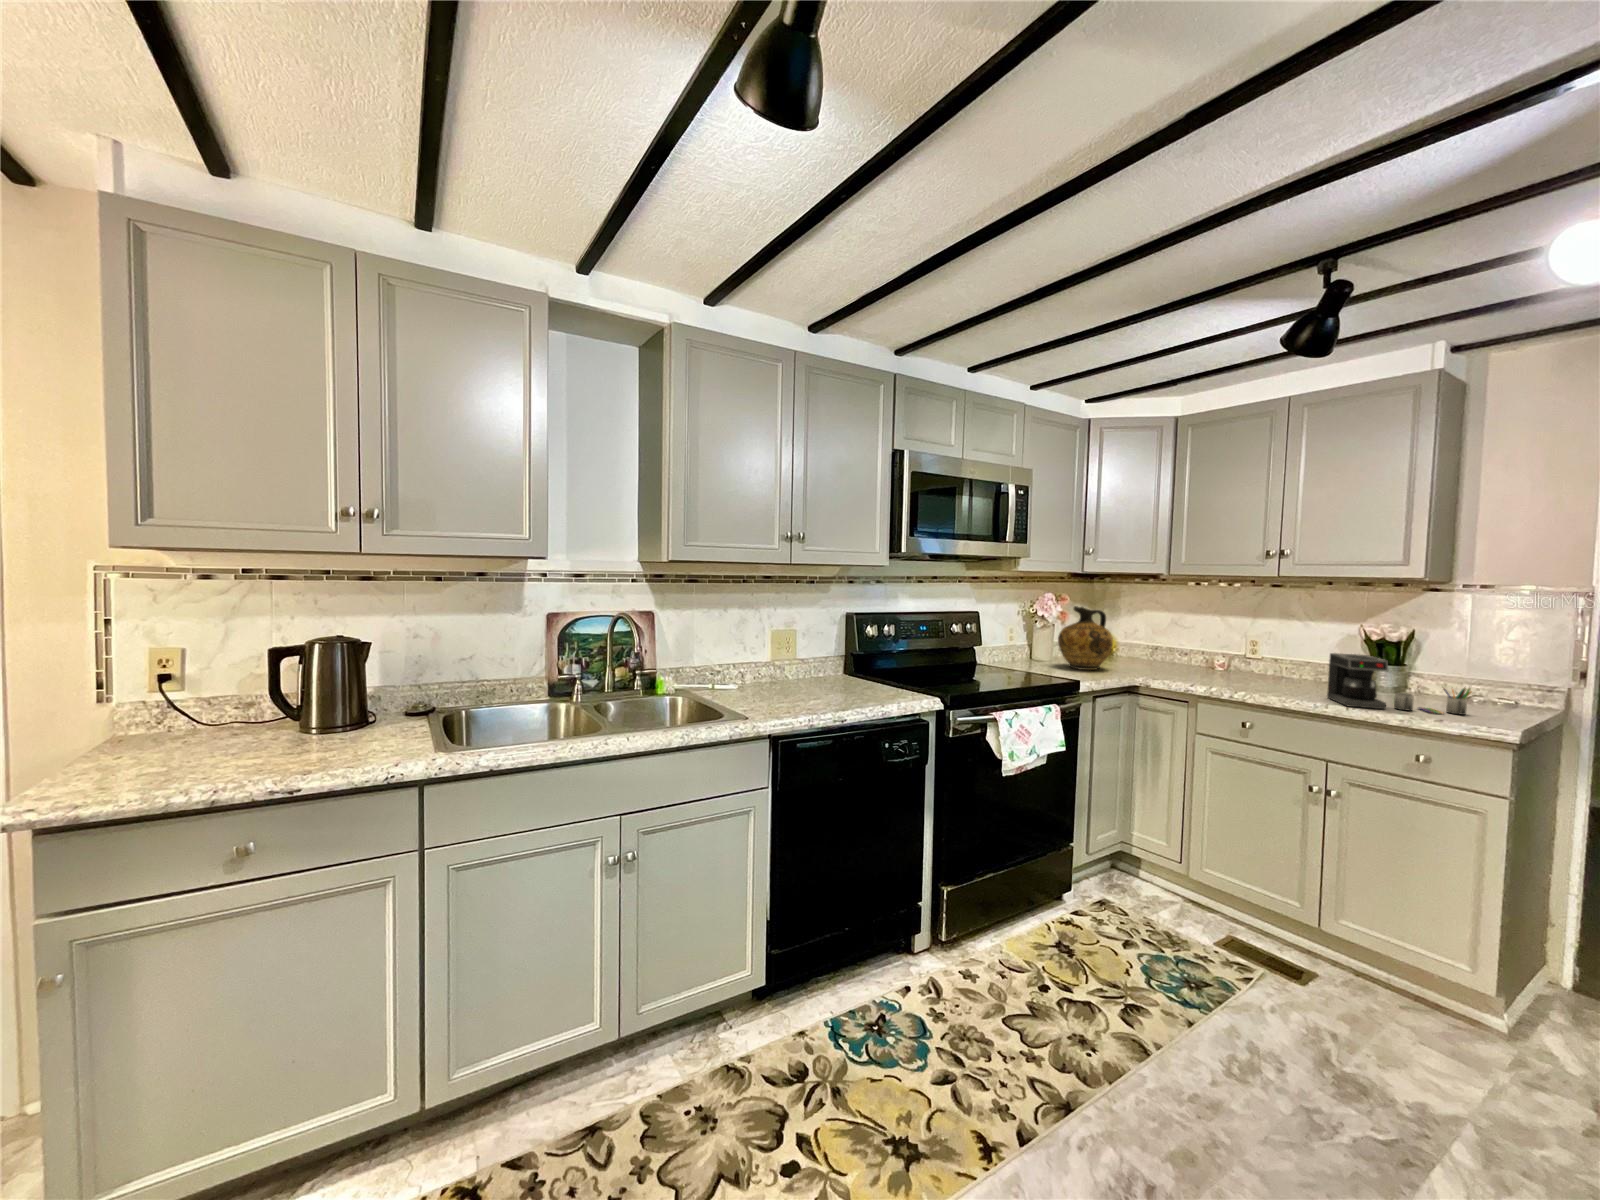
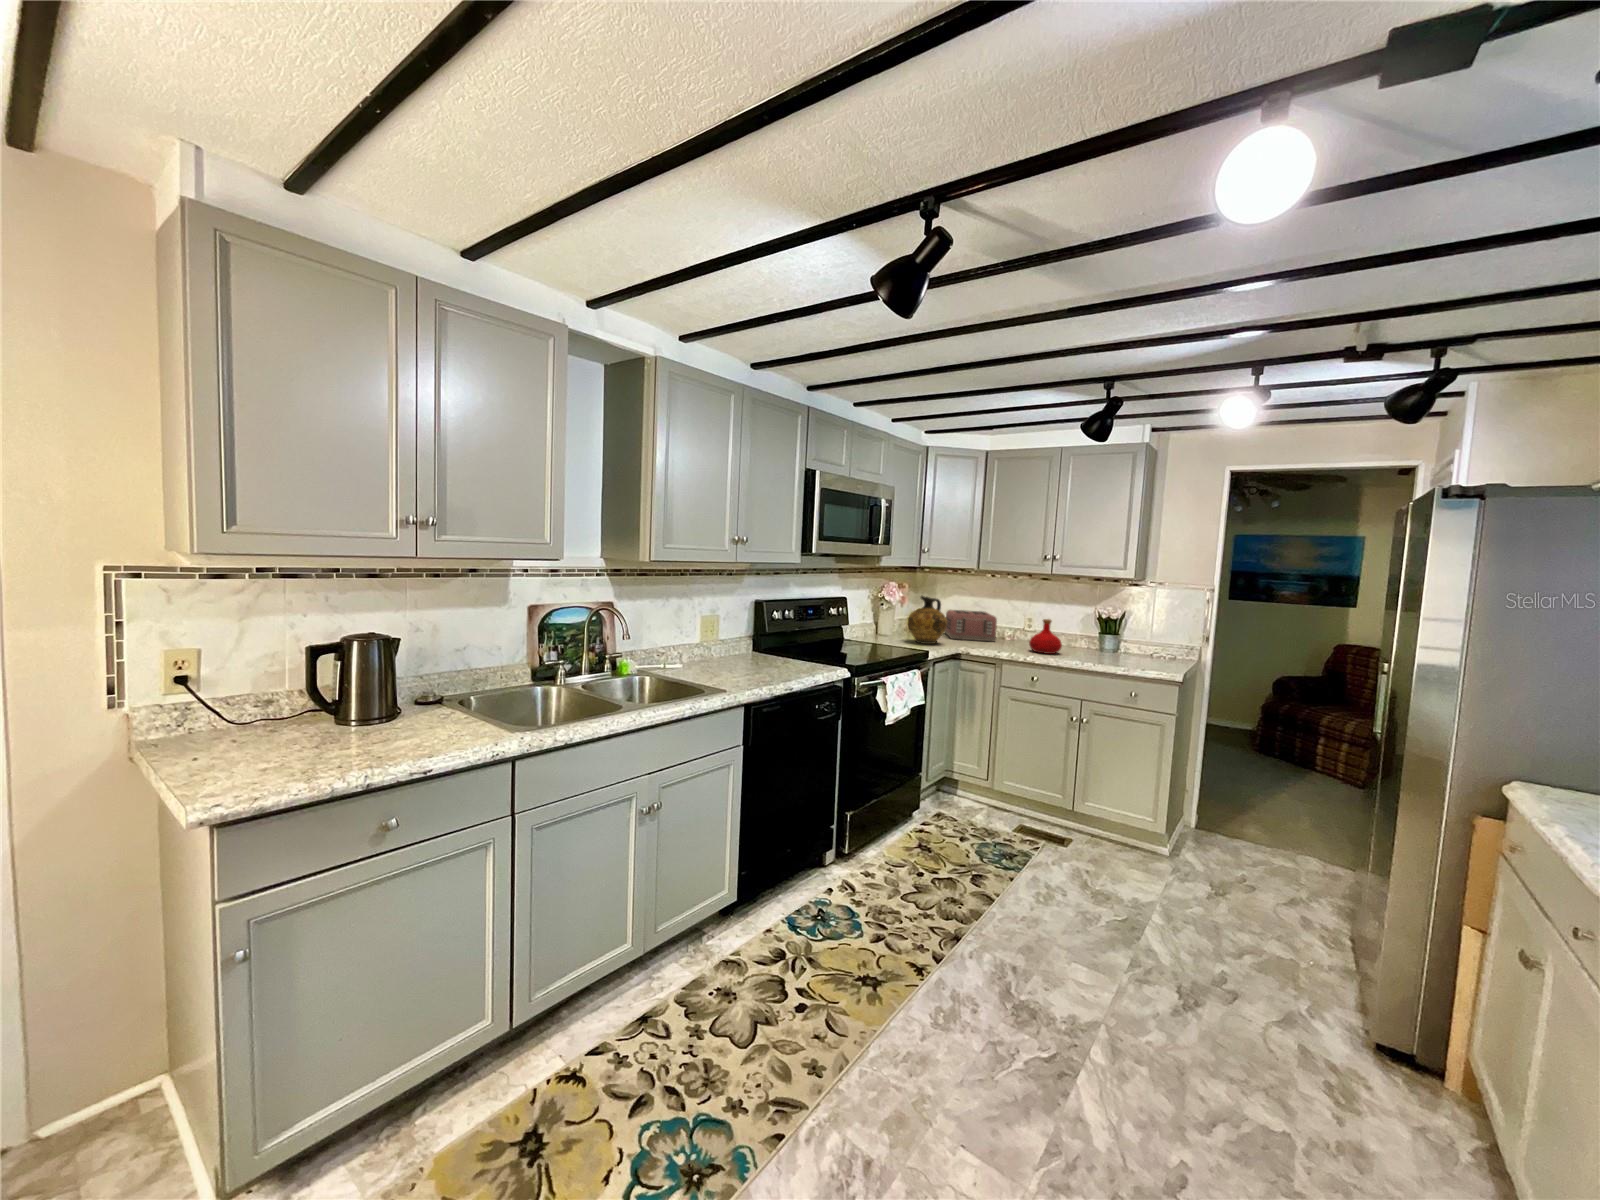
toaster: none [1124,626,1196,669] -> present [945,610,997,642]
bottle: none [1242,637,1298,688] -> present [1029,619,1062,654]
coffee maker: present [1327,653,1472,715] -> none [1080,630,1156,667]

